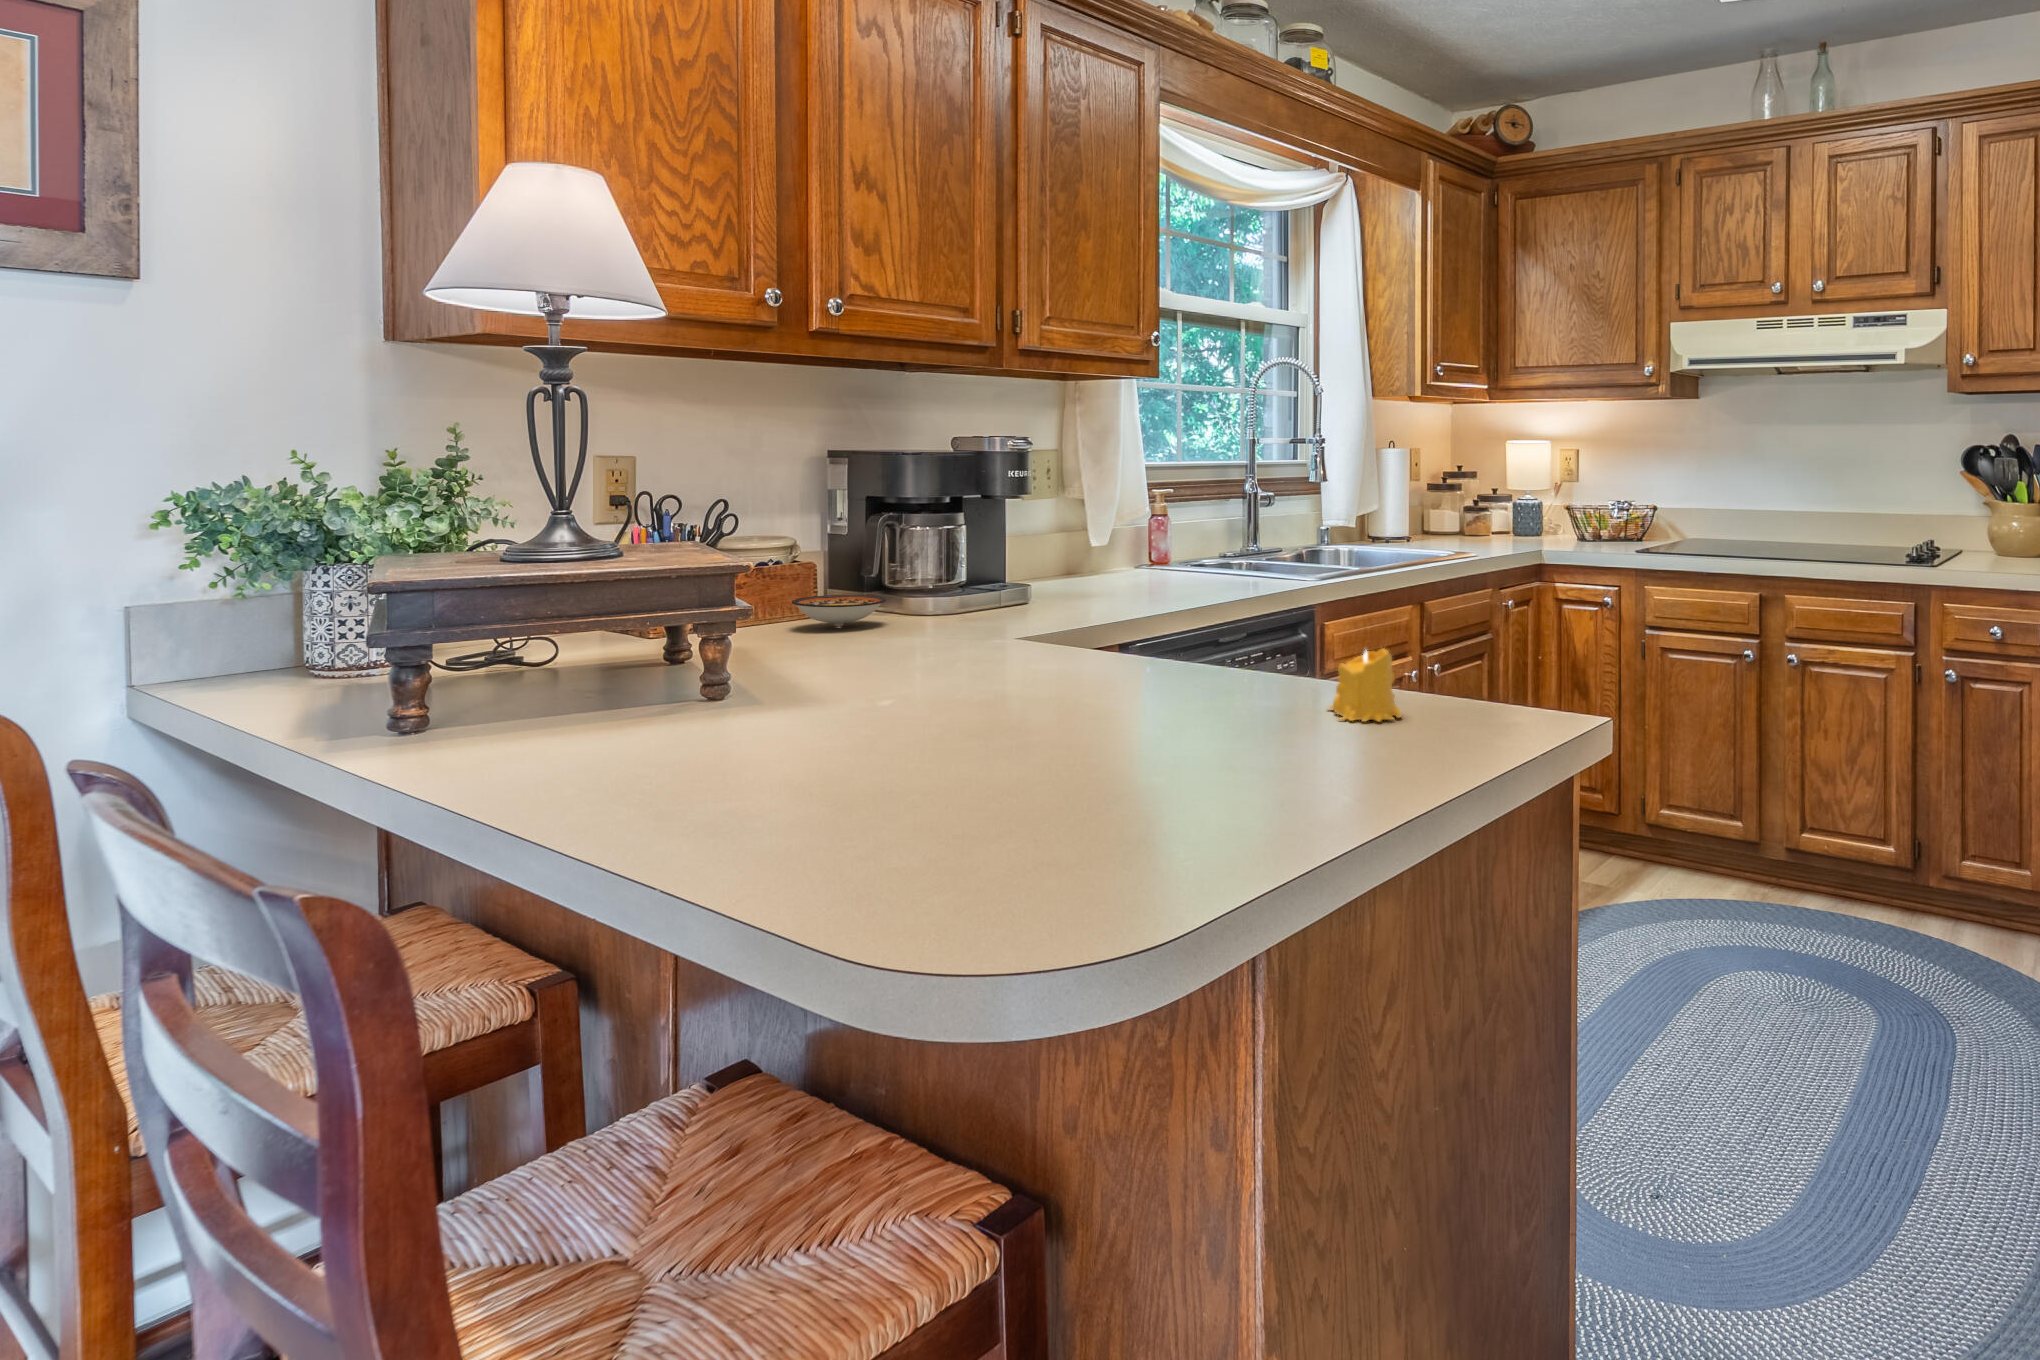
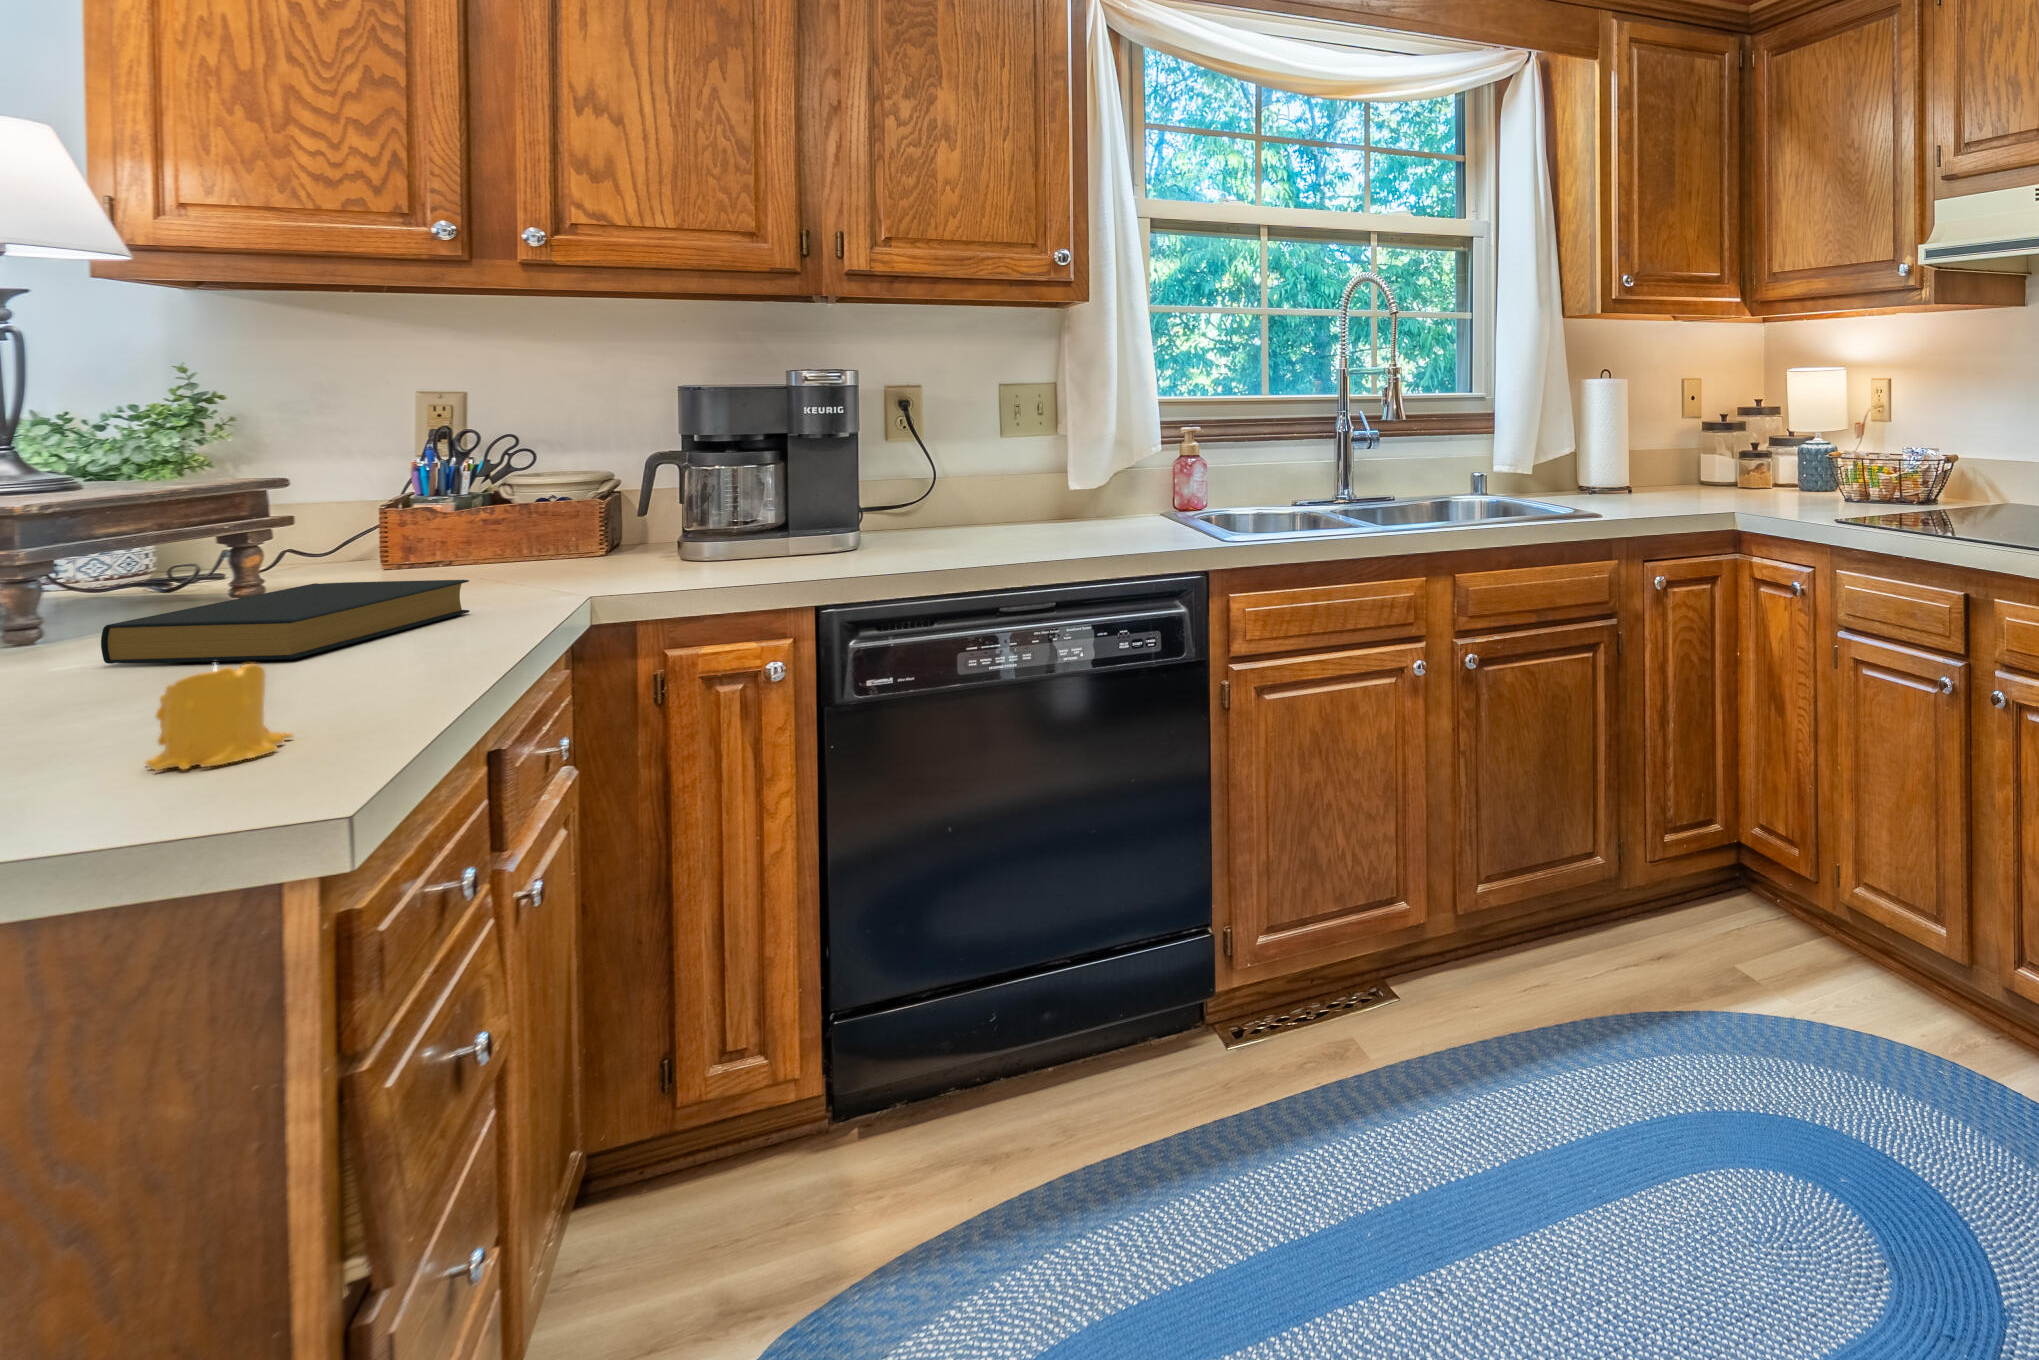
ceramic bowl: present [792,595,886,626] -> none [471,538,589,571]
hardback book: none [865,621,1066,694] -> present [101,580,470,664]

